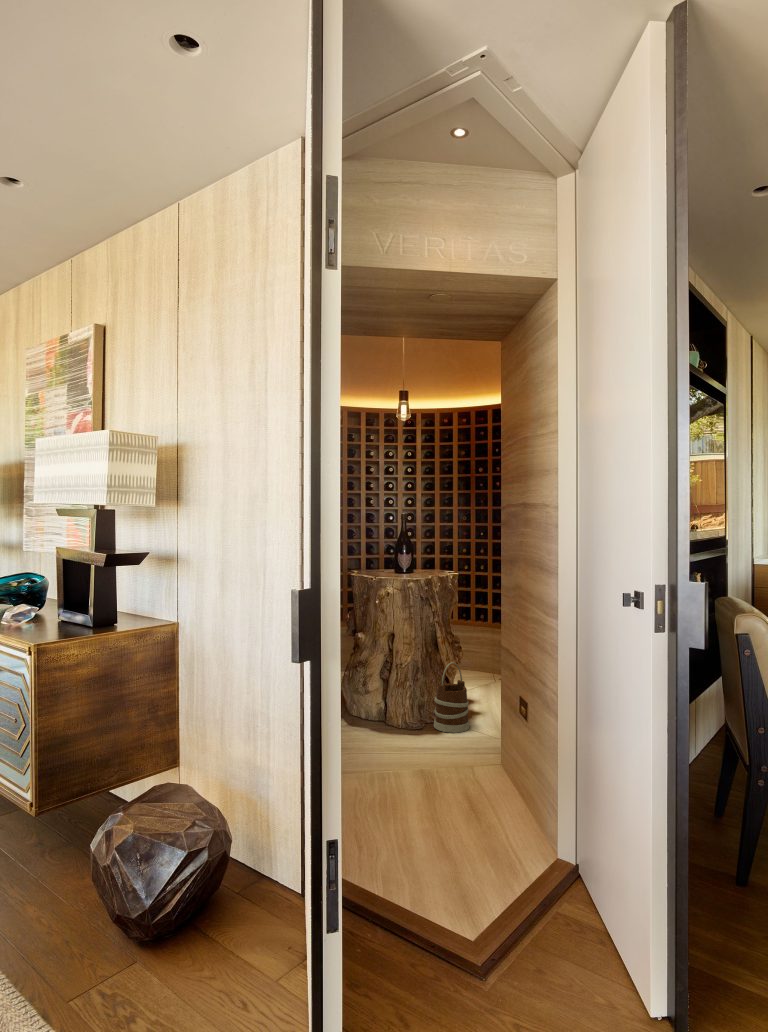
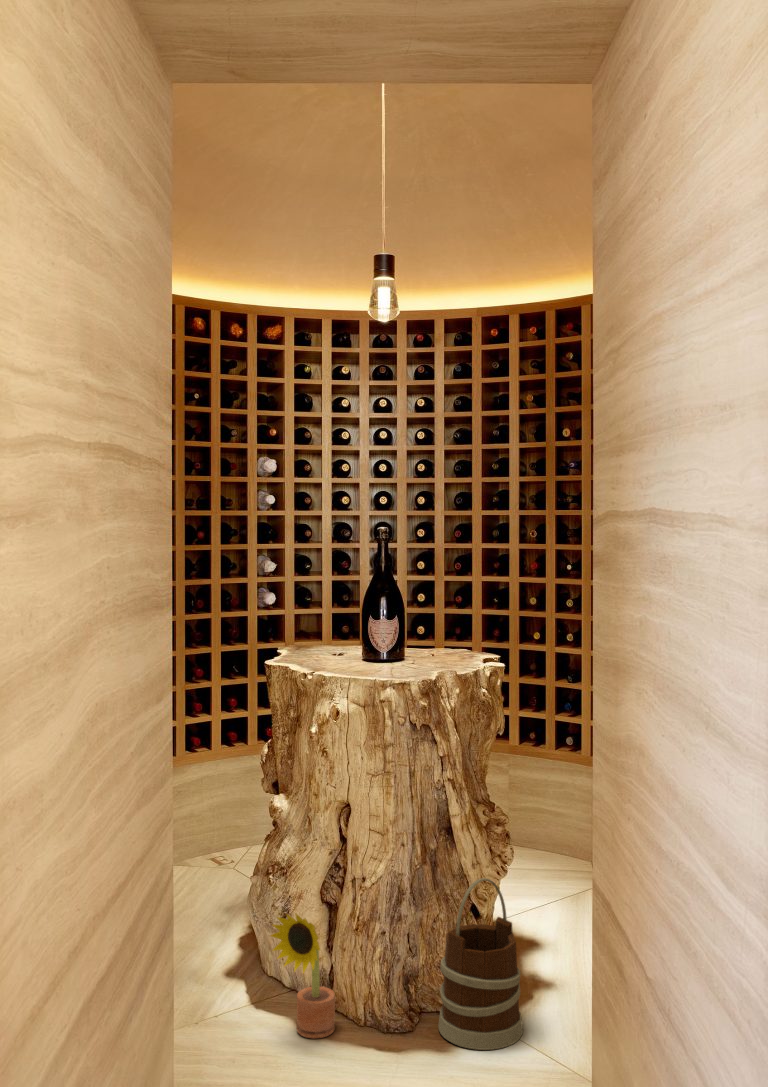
decorative plant: none [362,676,389,731] -> present [270,914,335,1038]

